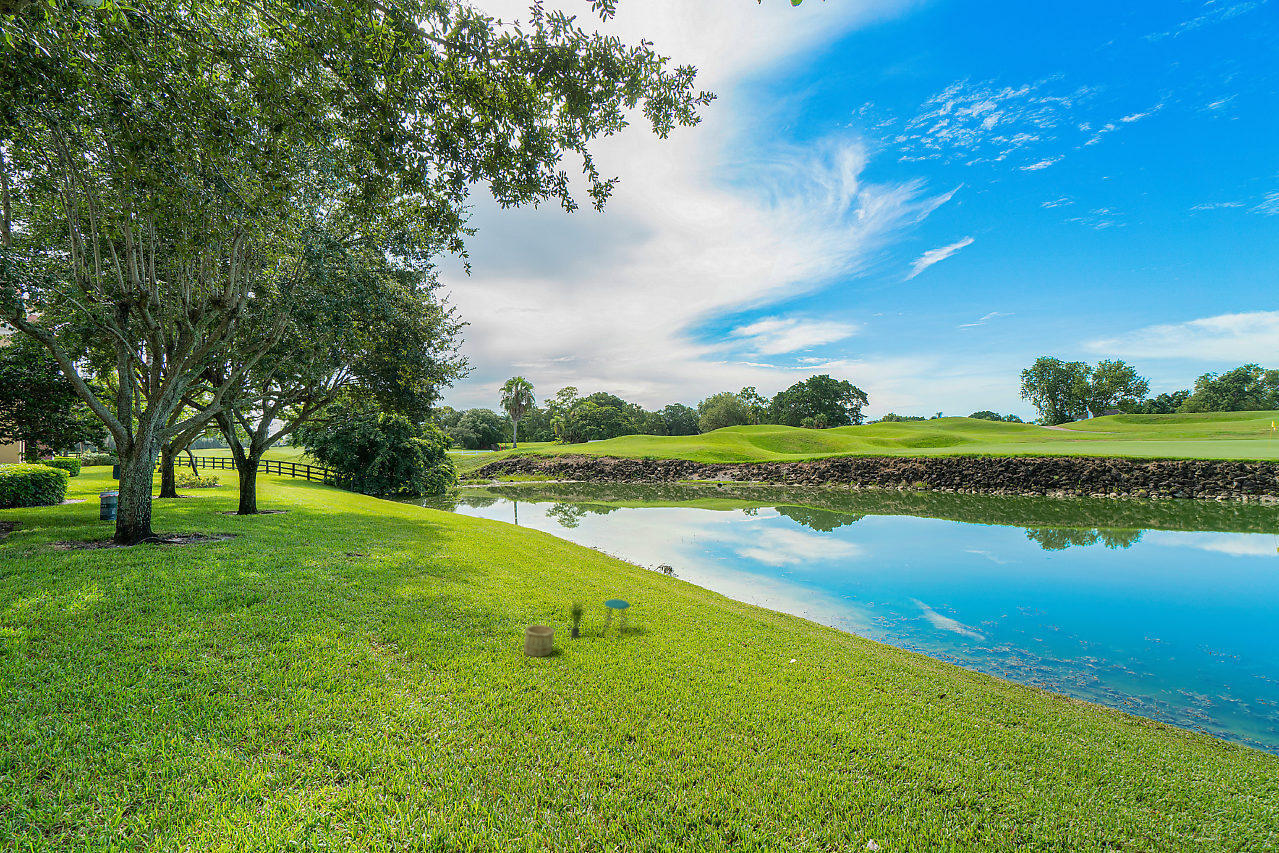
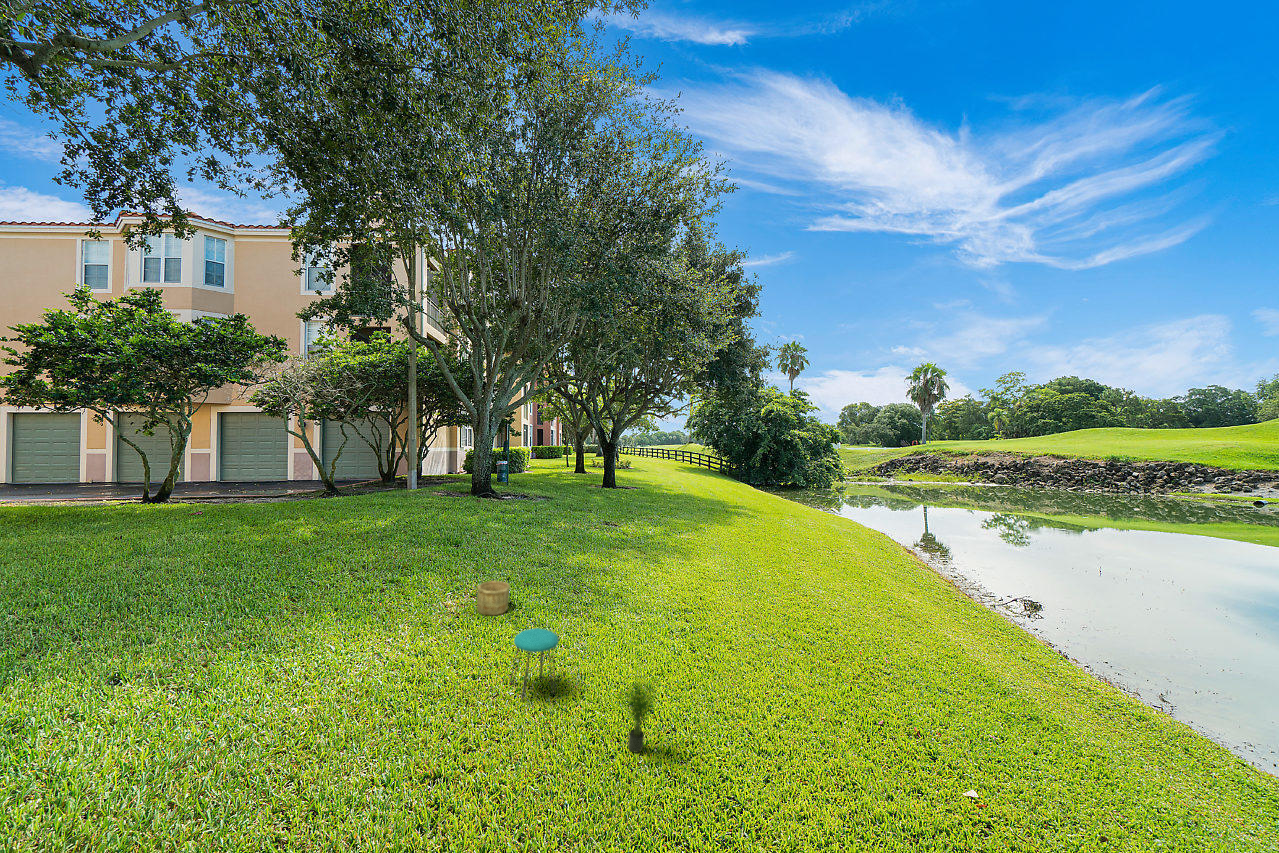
stool: present [603,599,630,636] -> present [510,628,559,701]
wooden bucket: present [524,625,555,656] -> present [477,581,510,615]

